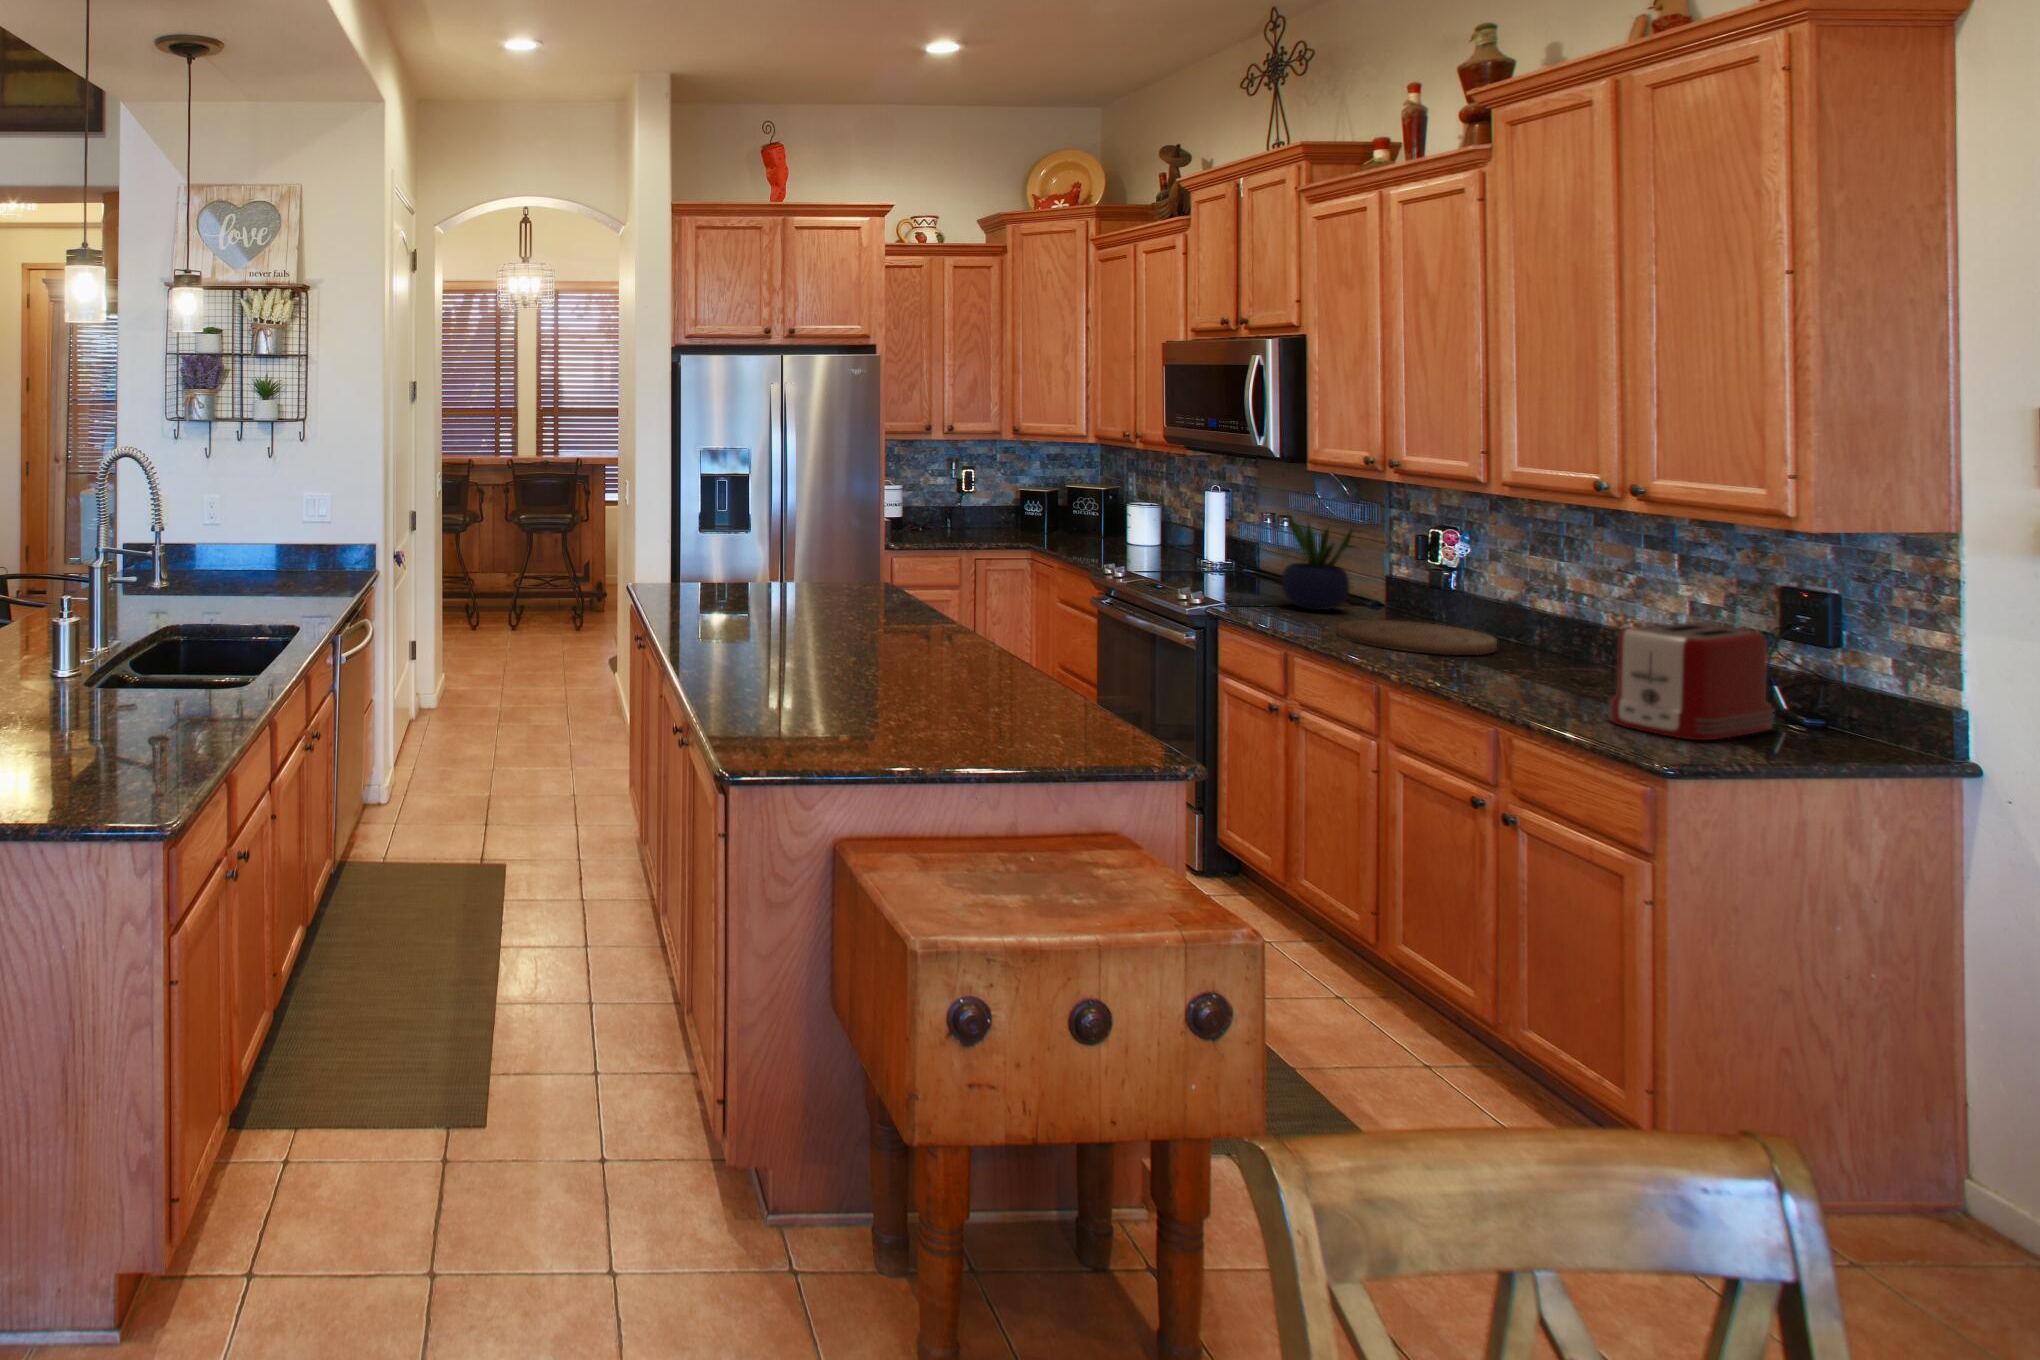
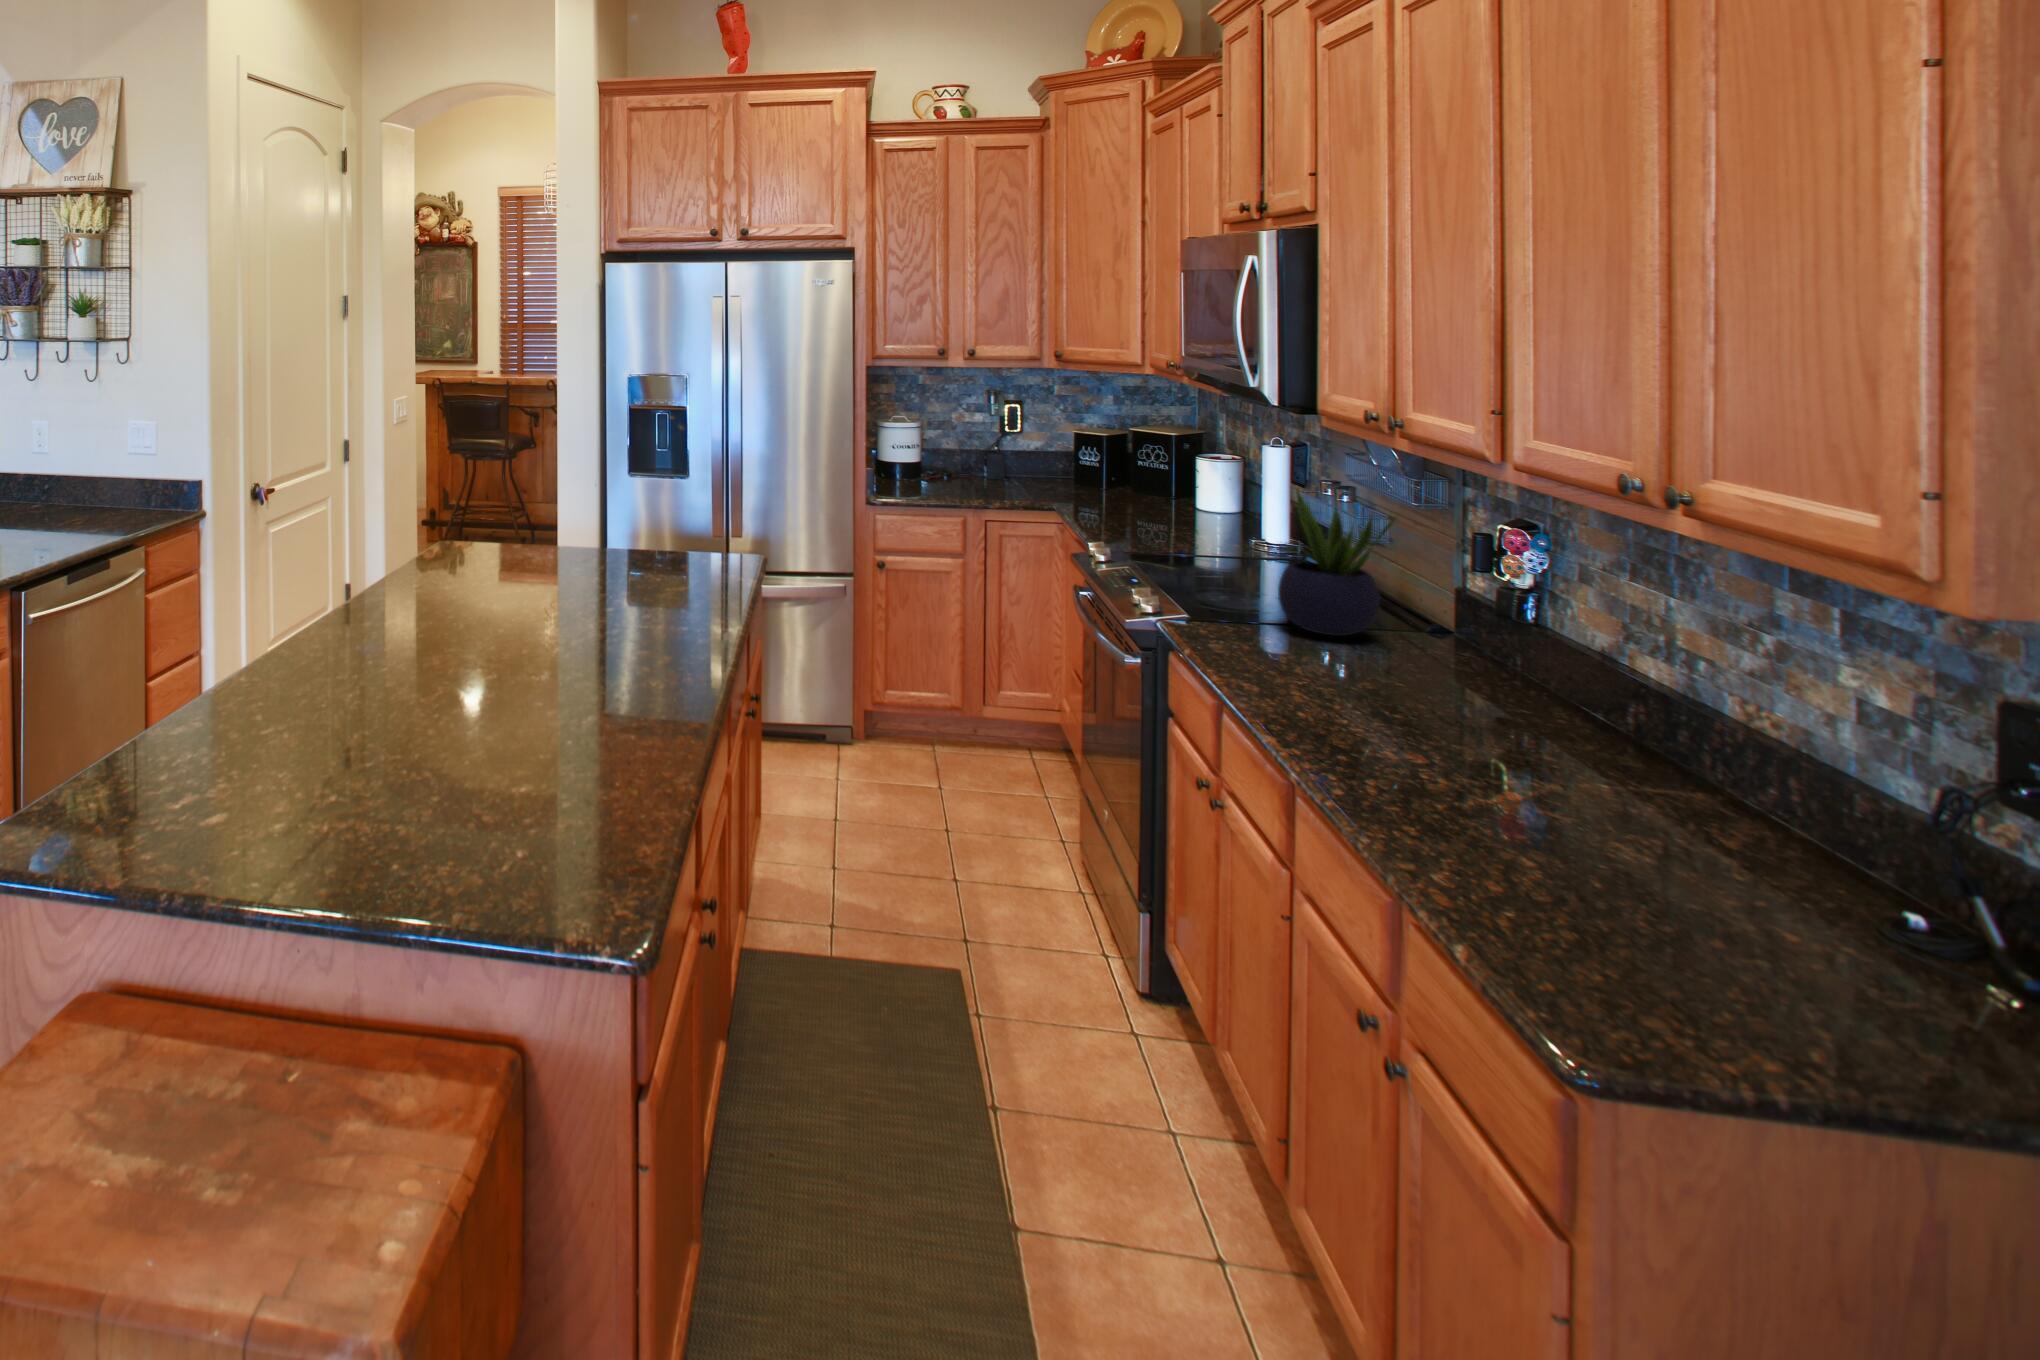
cutting board: present [1338,620,1497,655] -> none [1293,661,1546,743]
toaster: present [1608,622,1774,740] -> none [1564,752,1928,1003]

